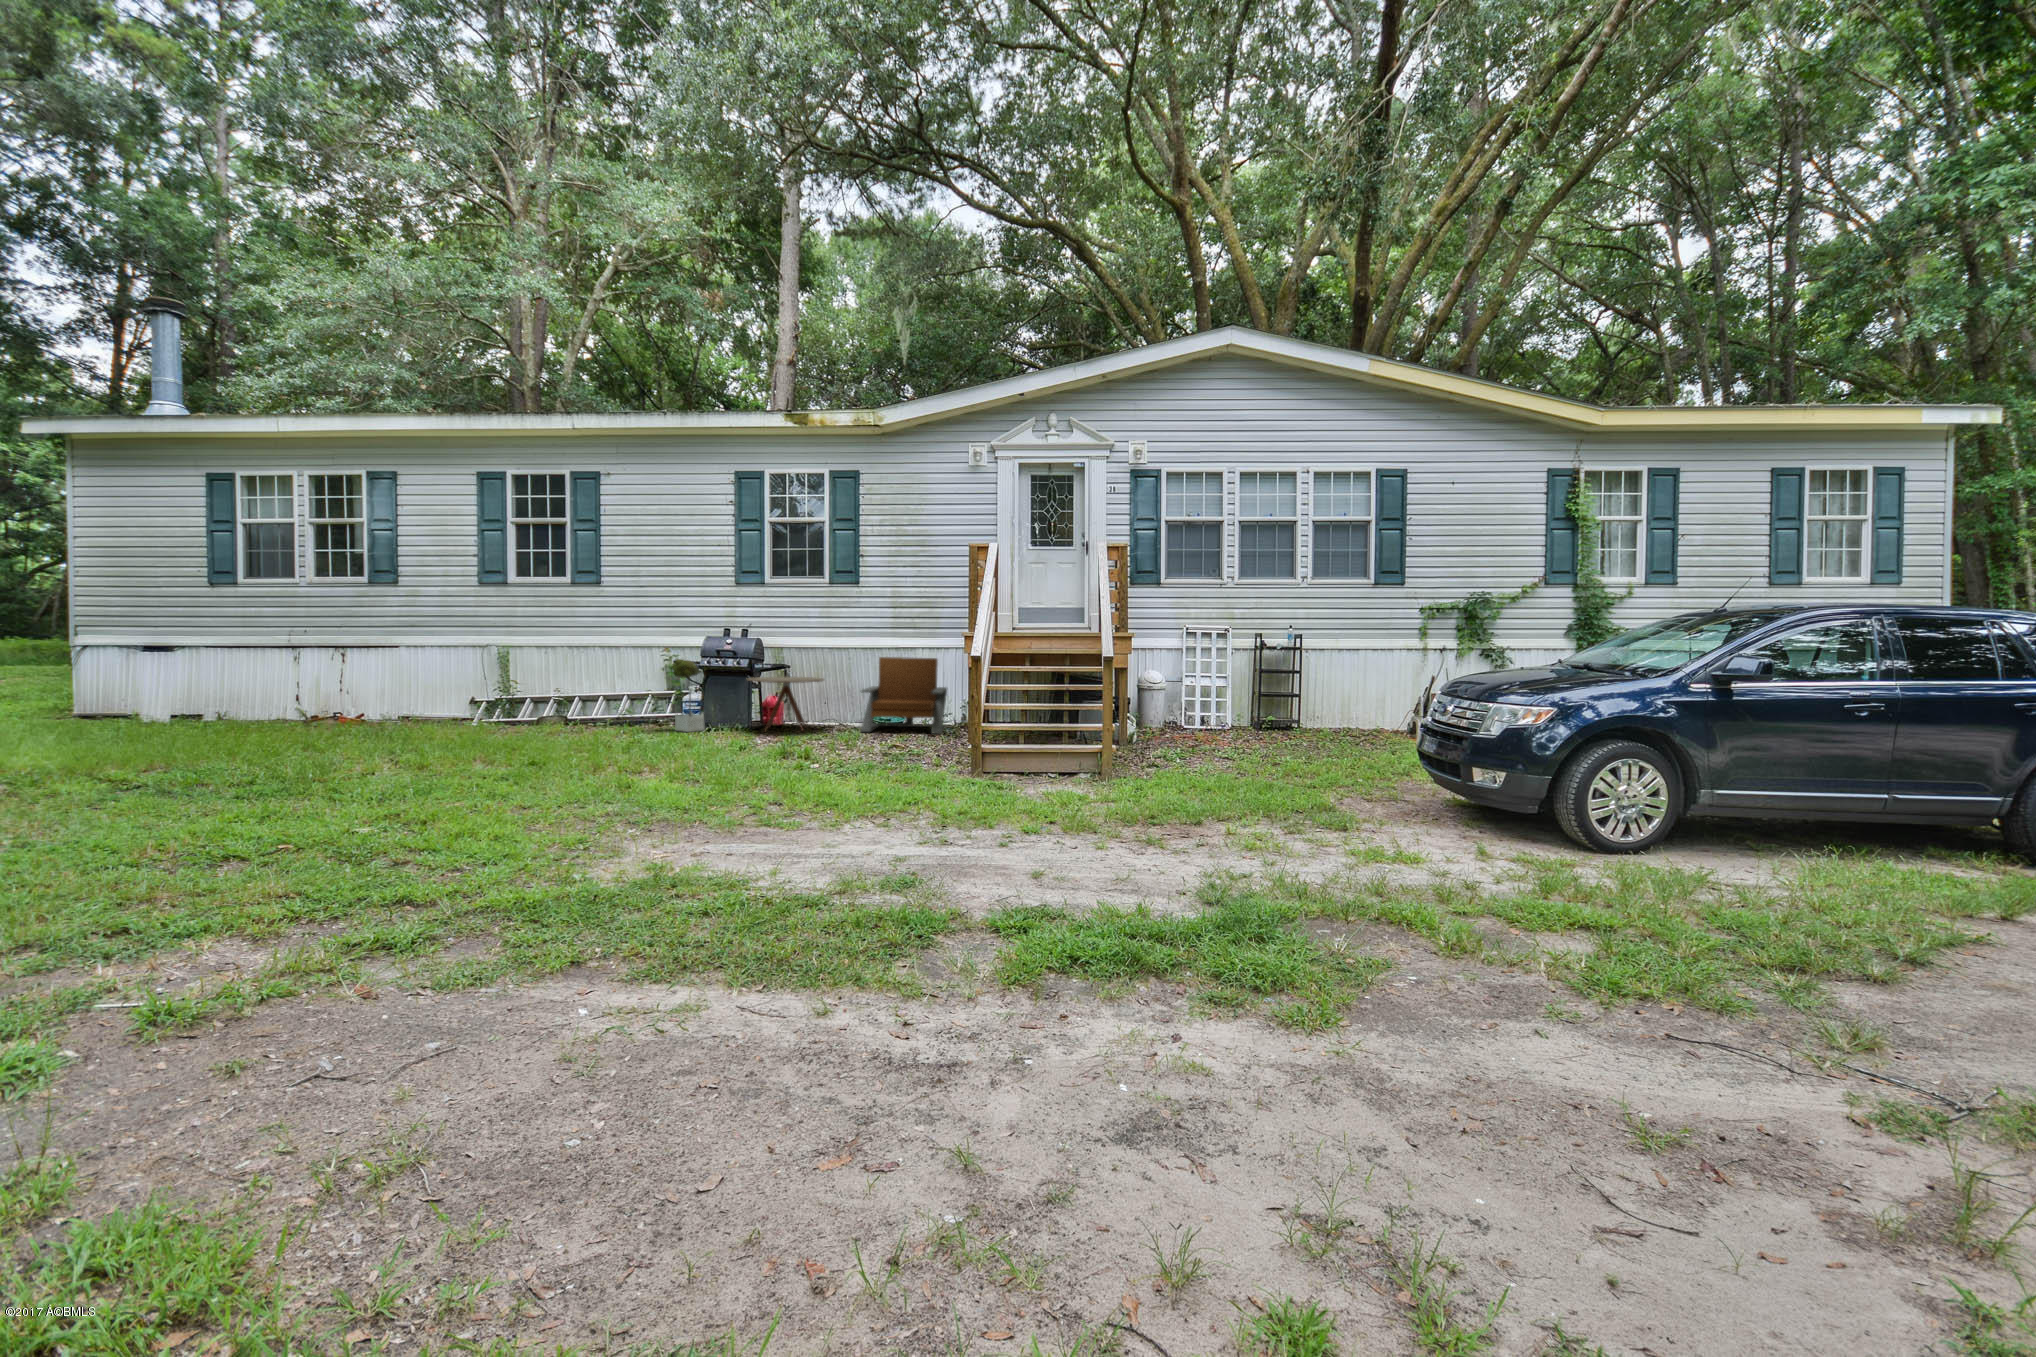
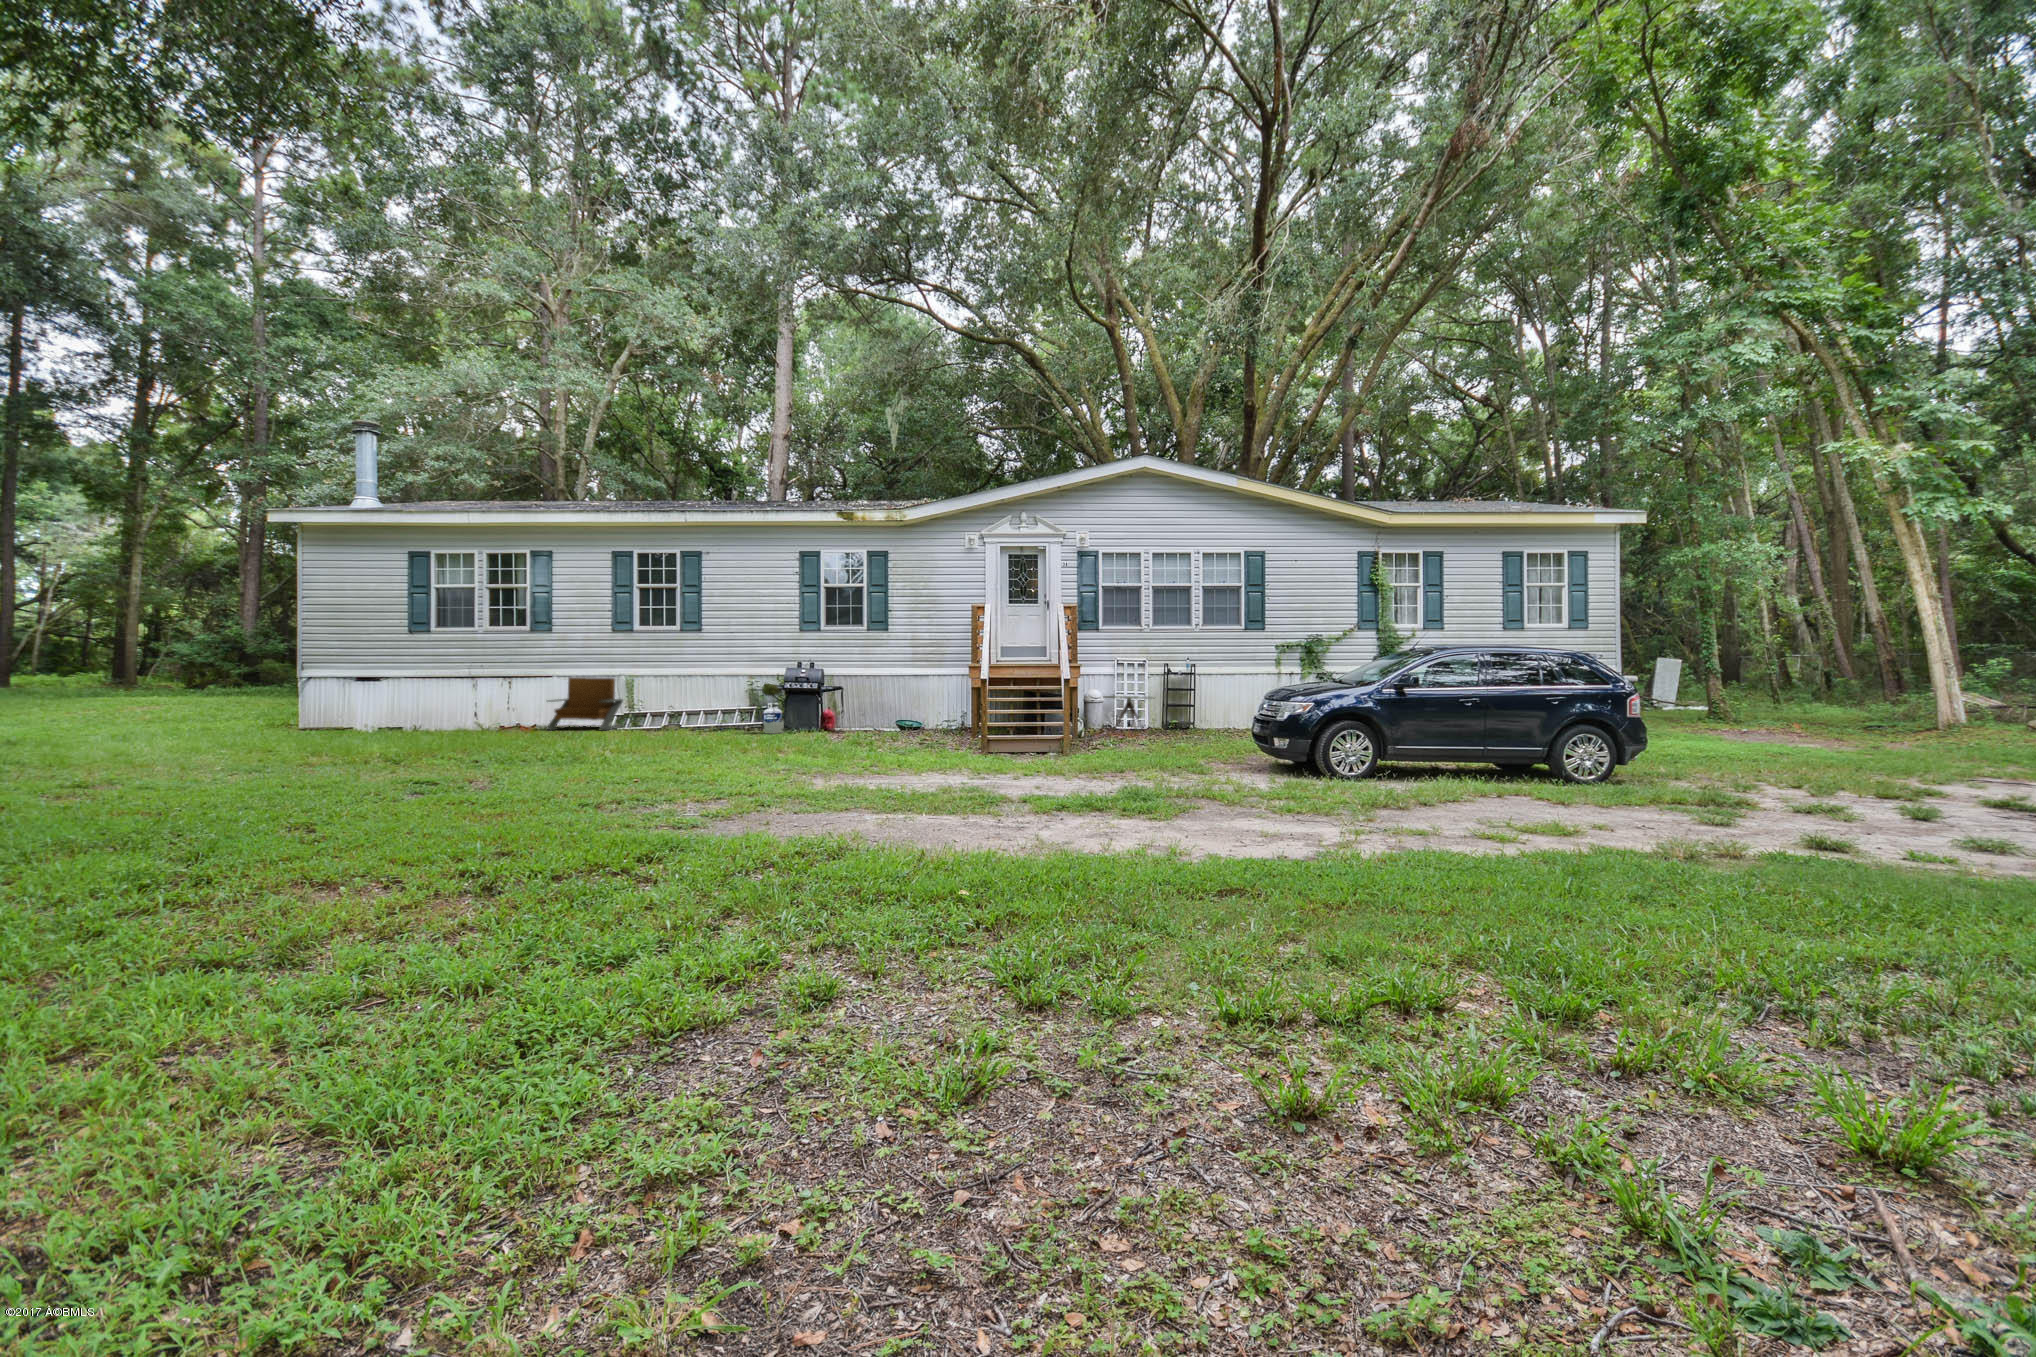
lounge chair: present [860,657,947,734] -> present [546,677,623,730]
round table: present [747,677,824,732] -> present [1106,696,1154,731]

